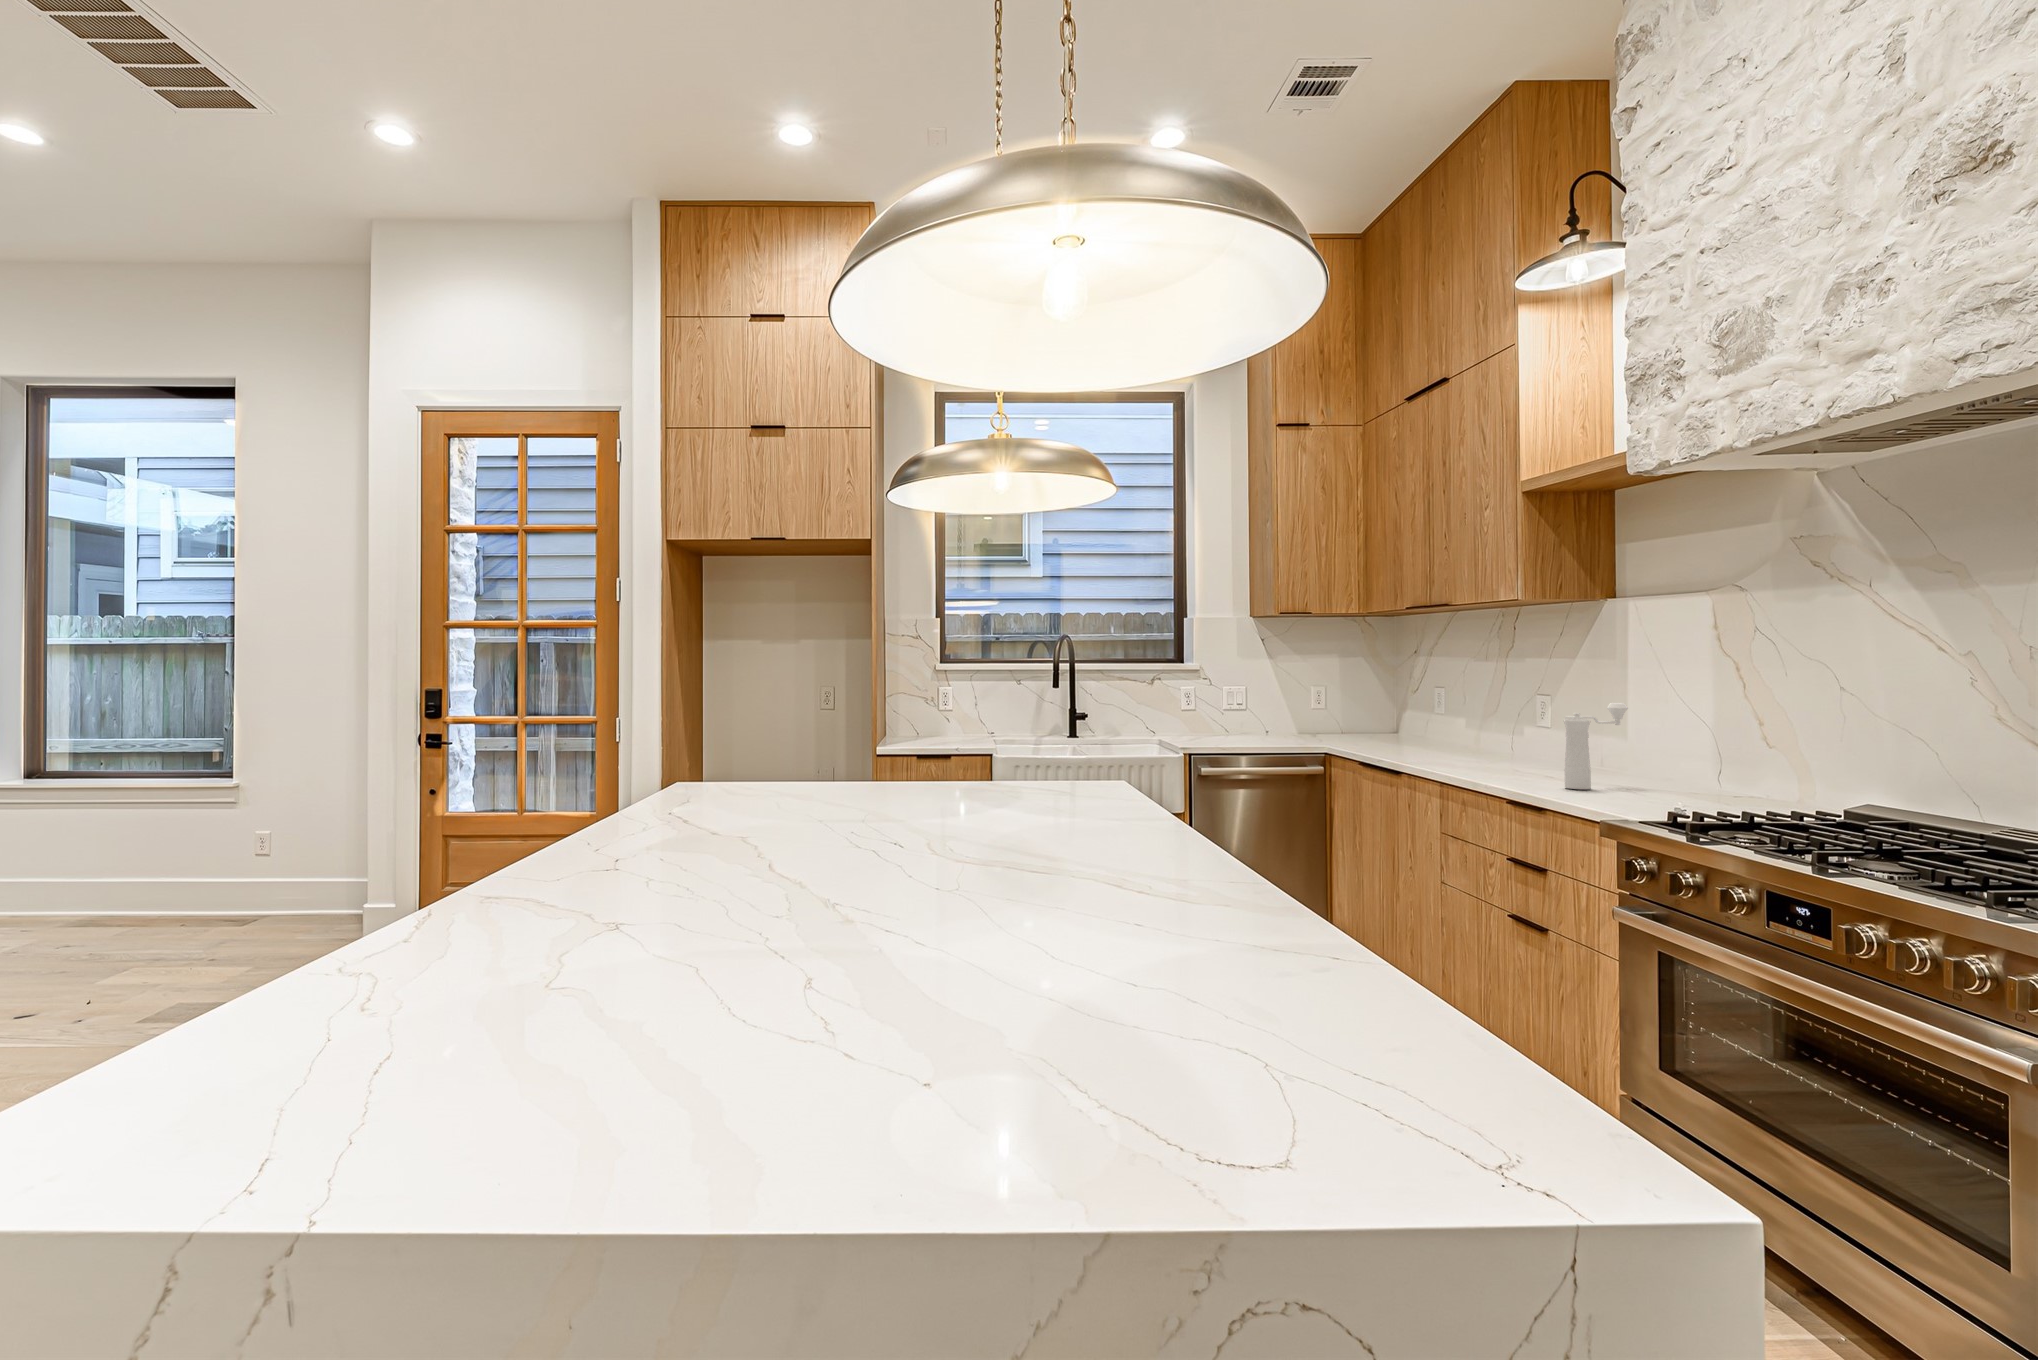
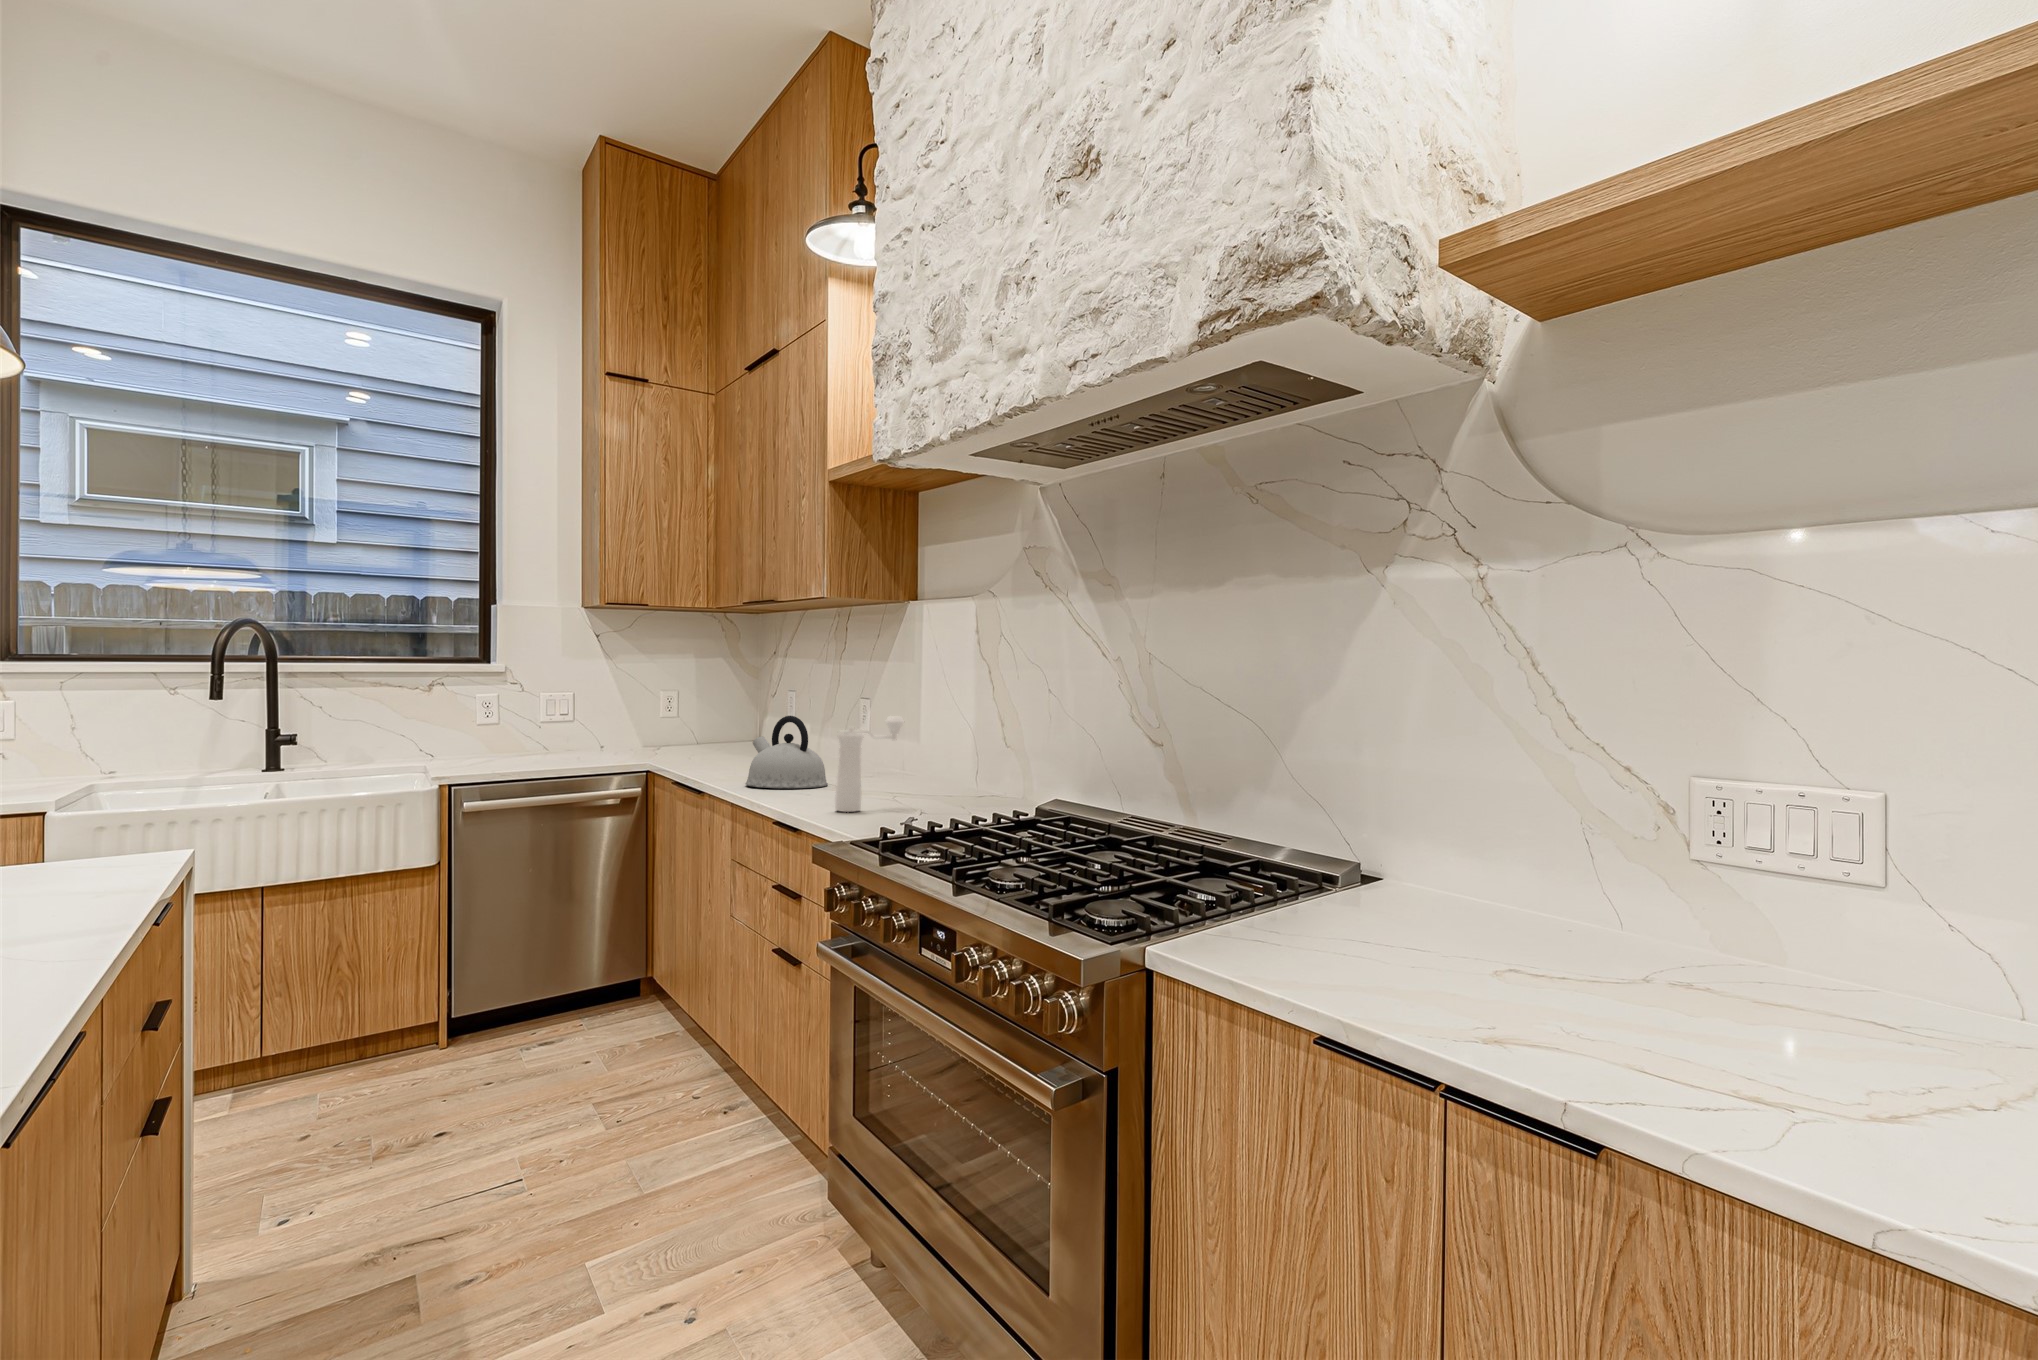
kettle: none [1433,702,1512,766] -> present [745,716,828,788]

